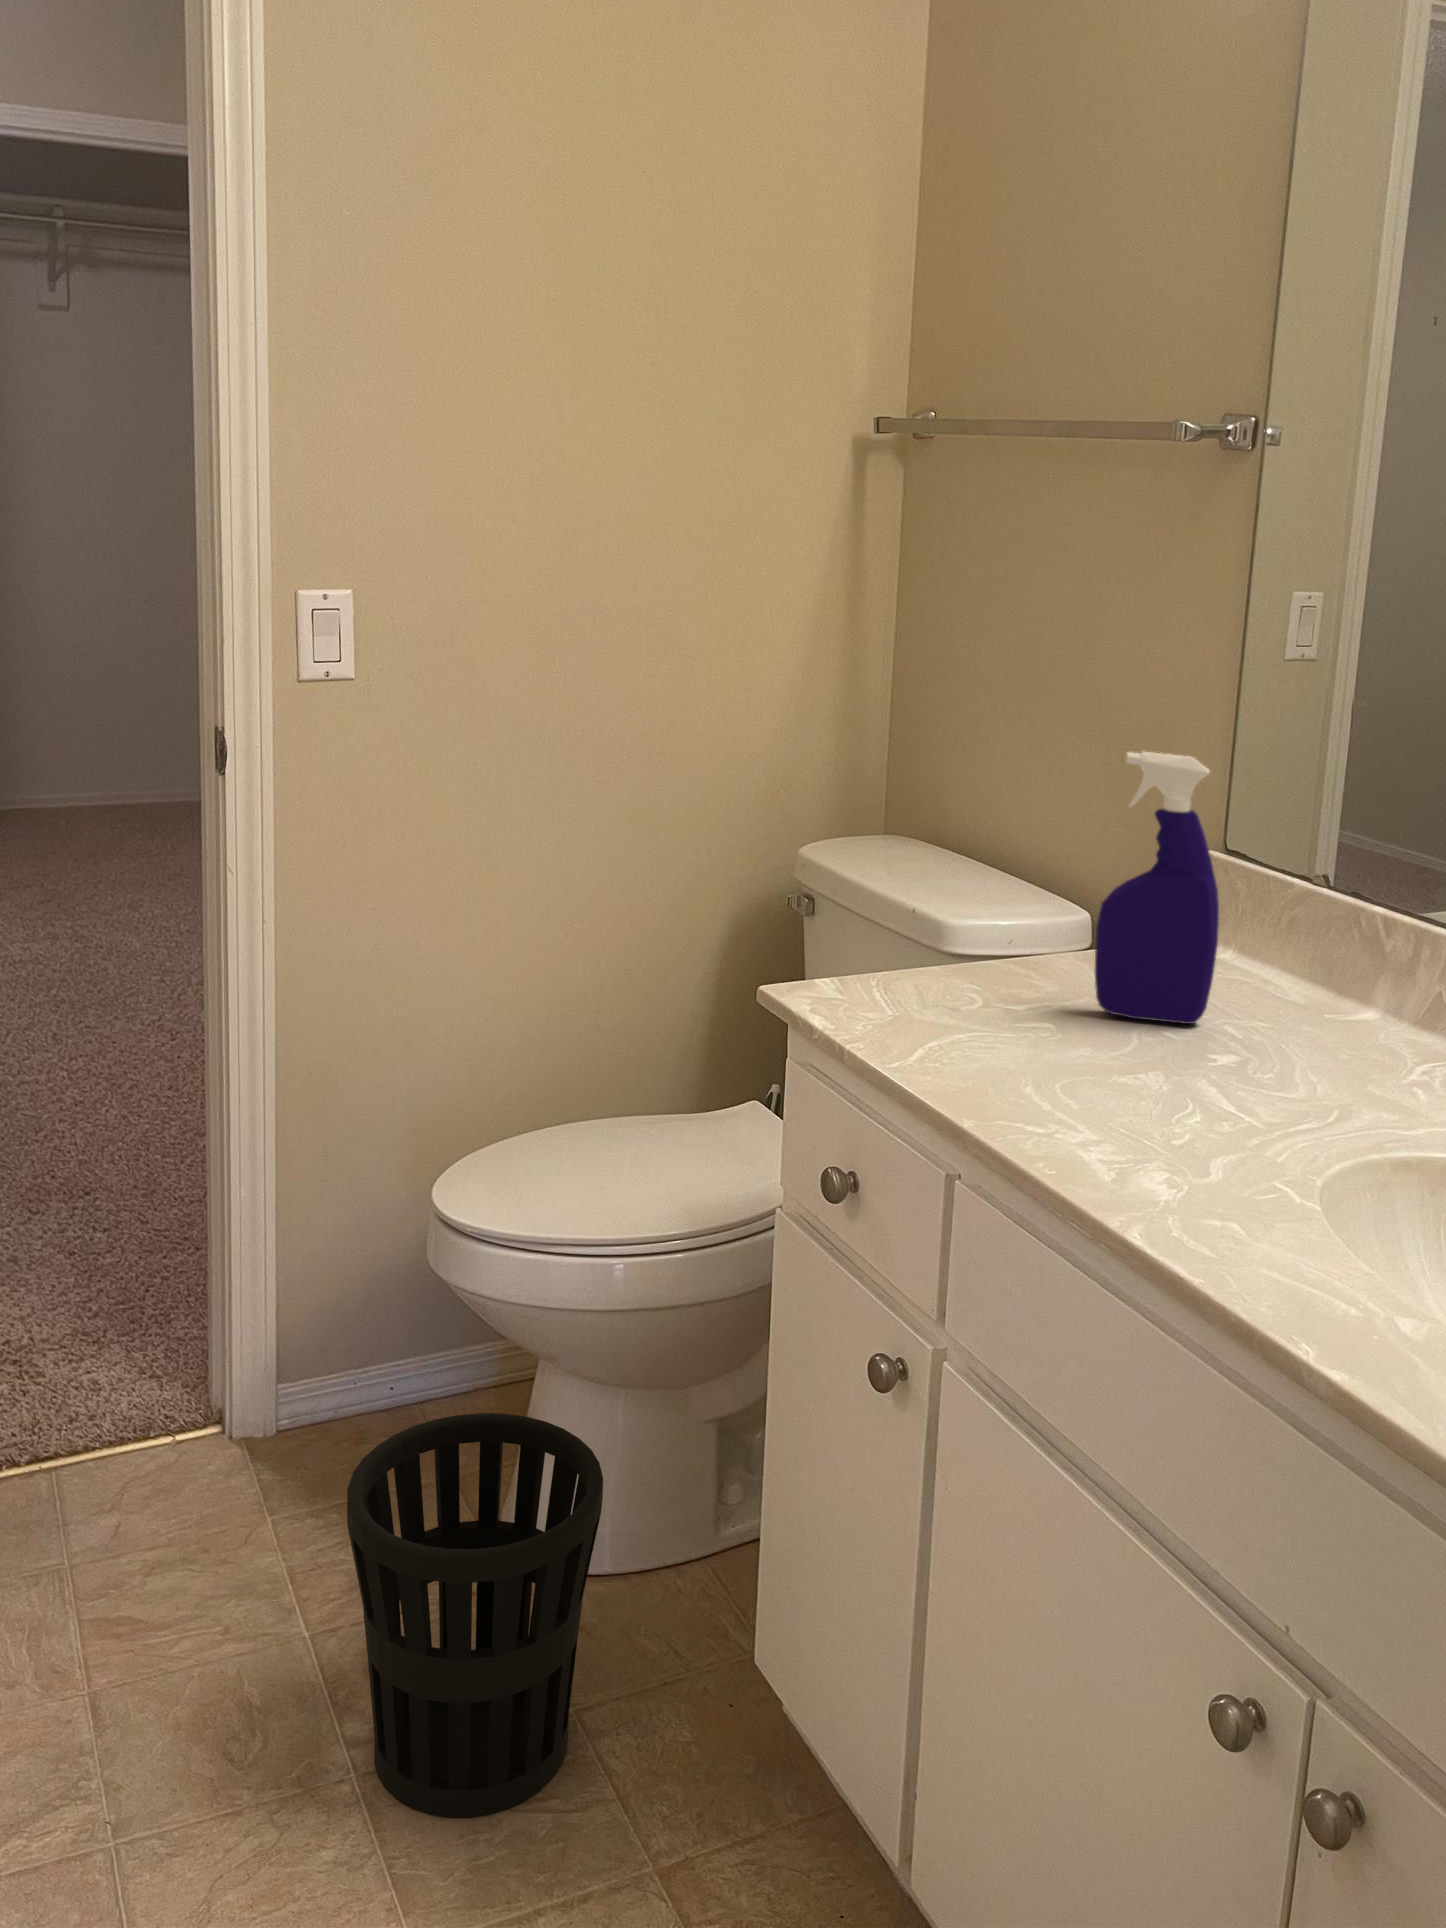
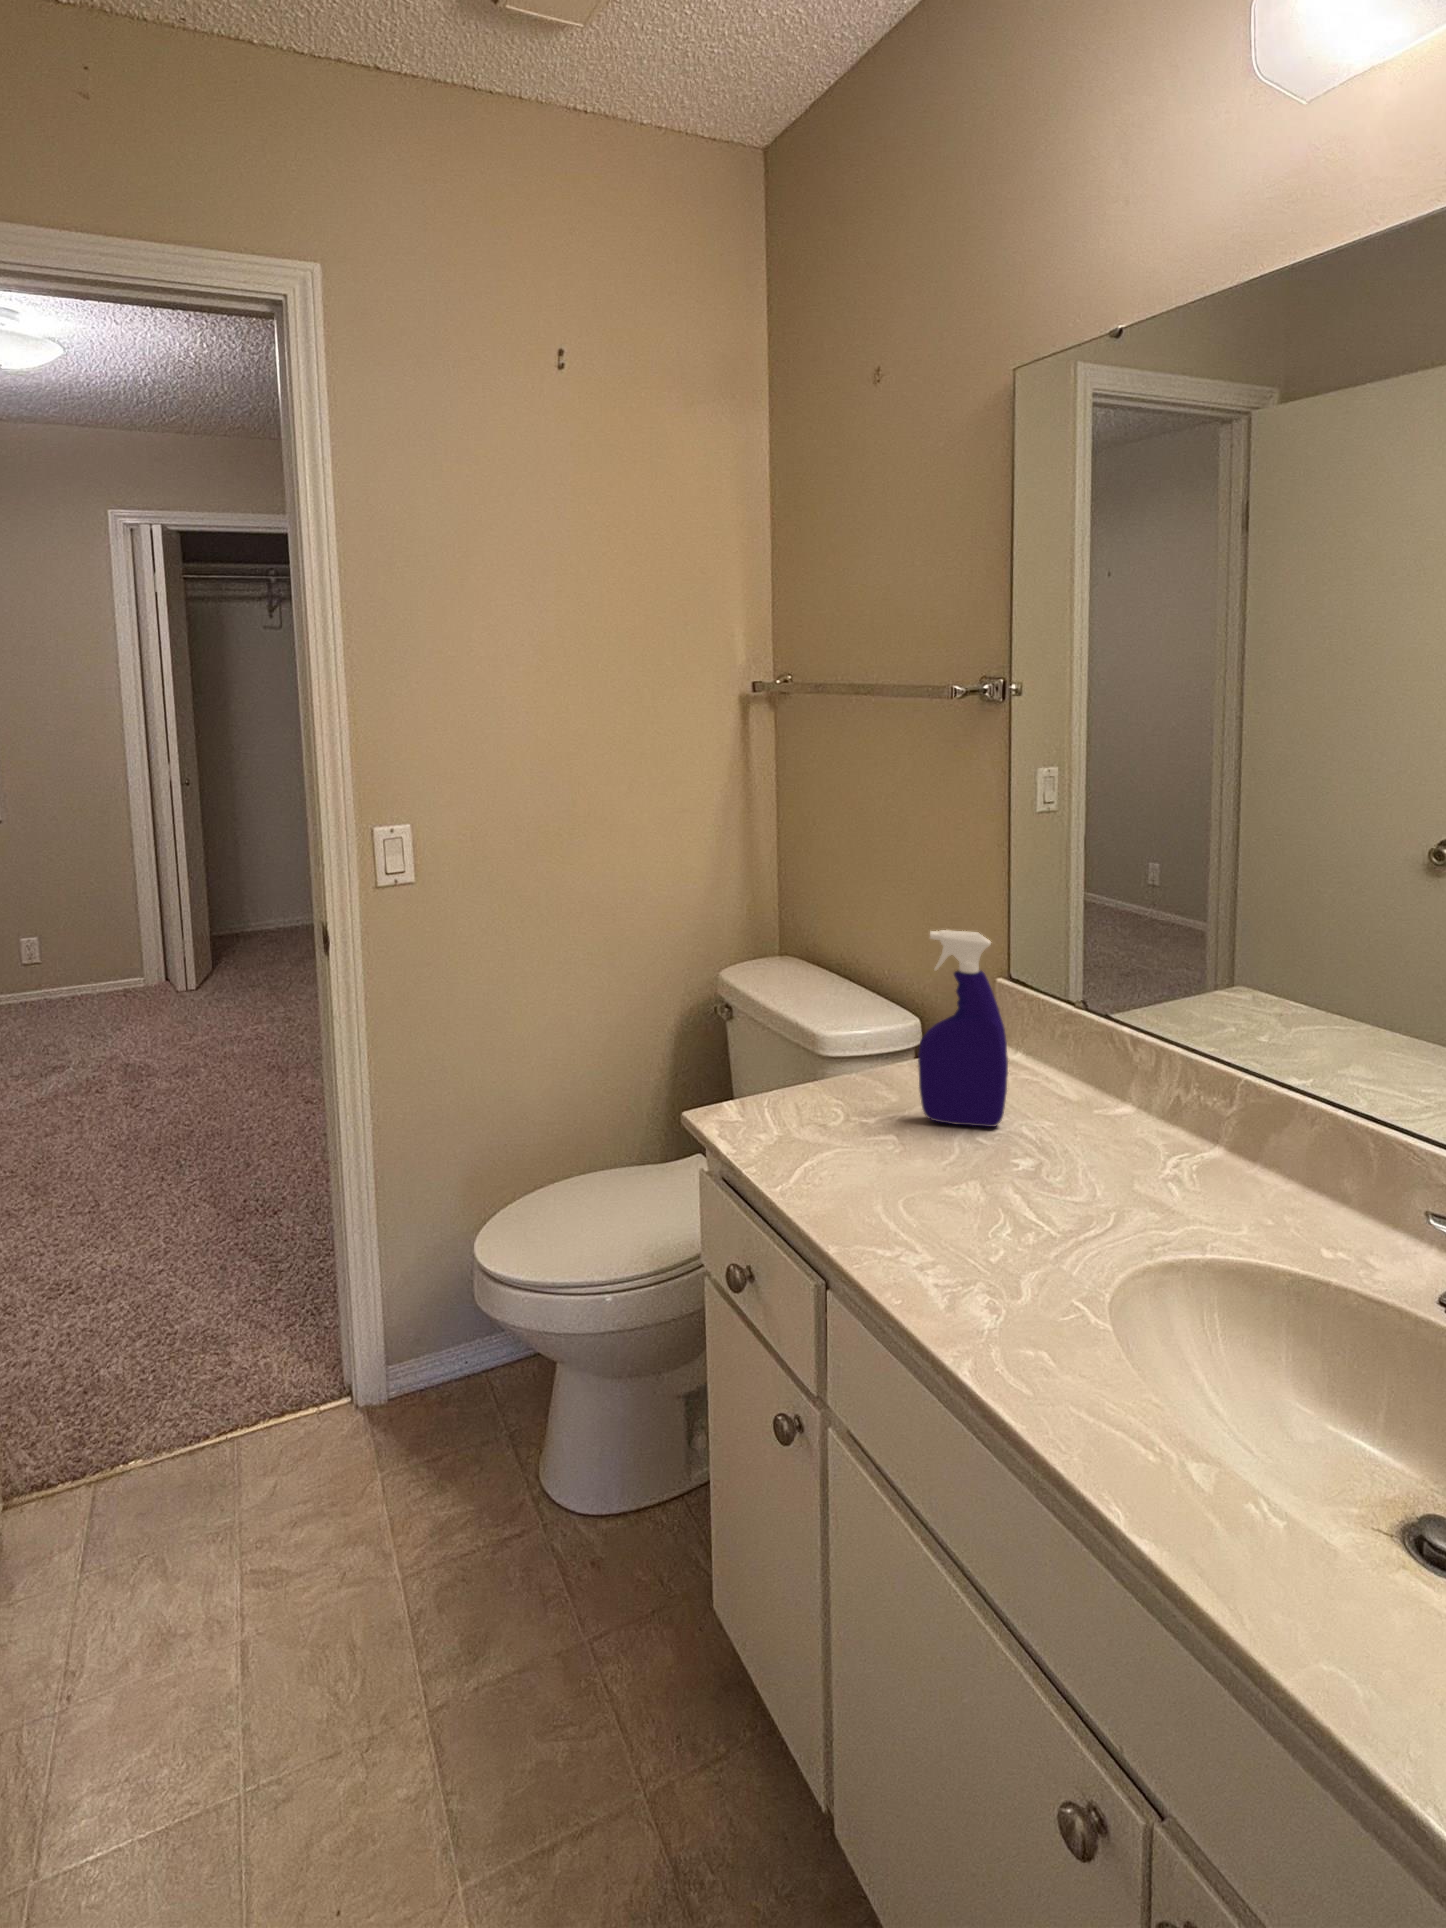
wastebasket: present [347,1413,603,1817] -> none [408,1414,594,1747]

